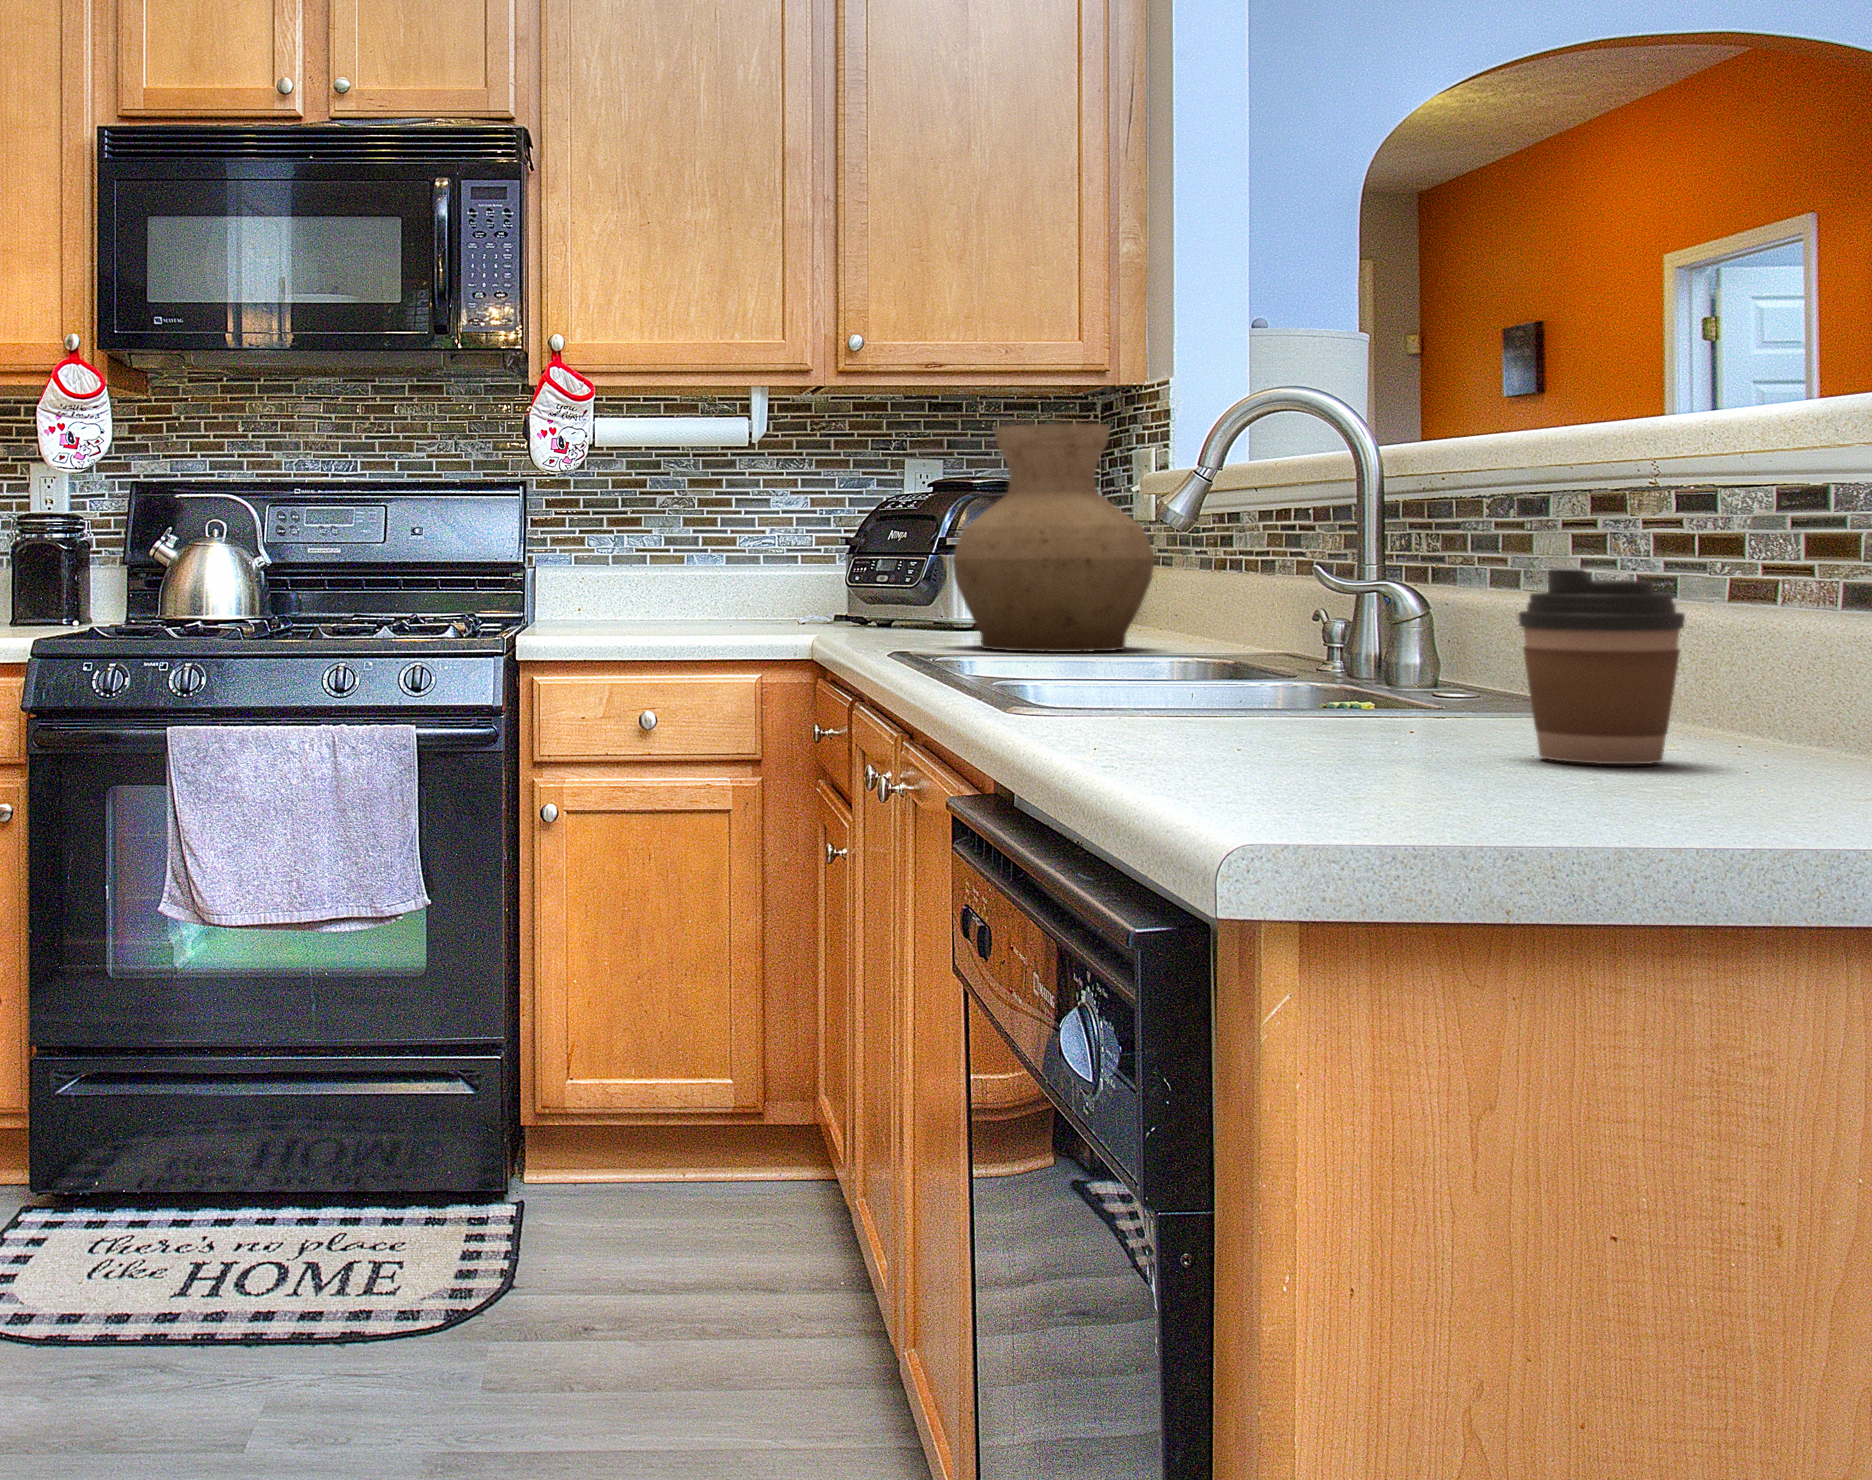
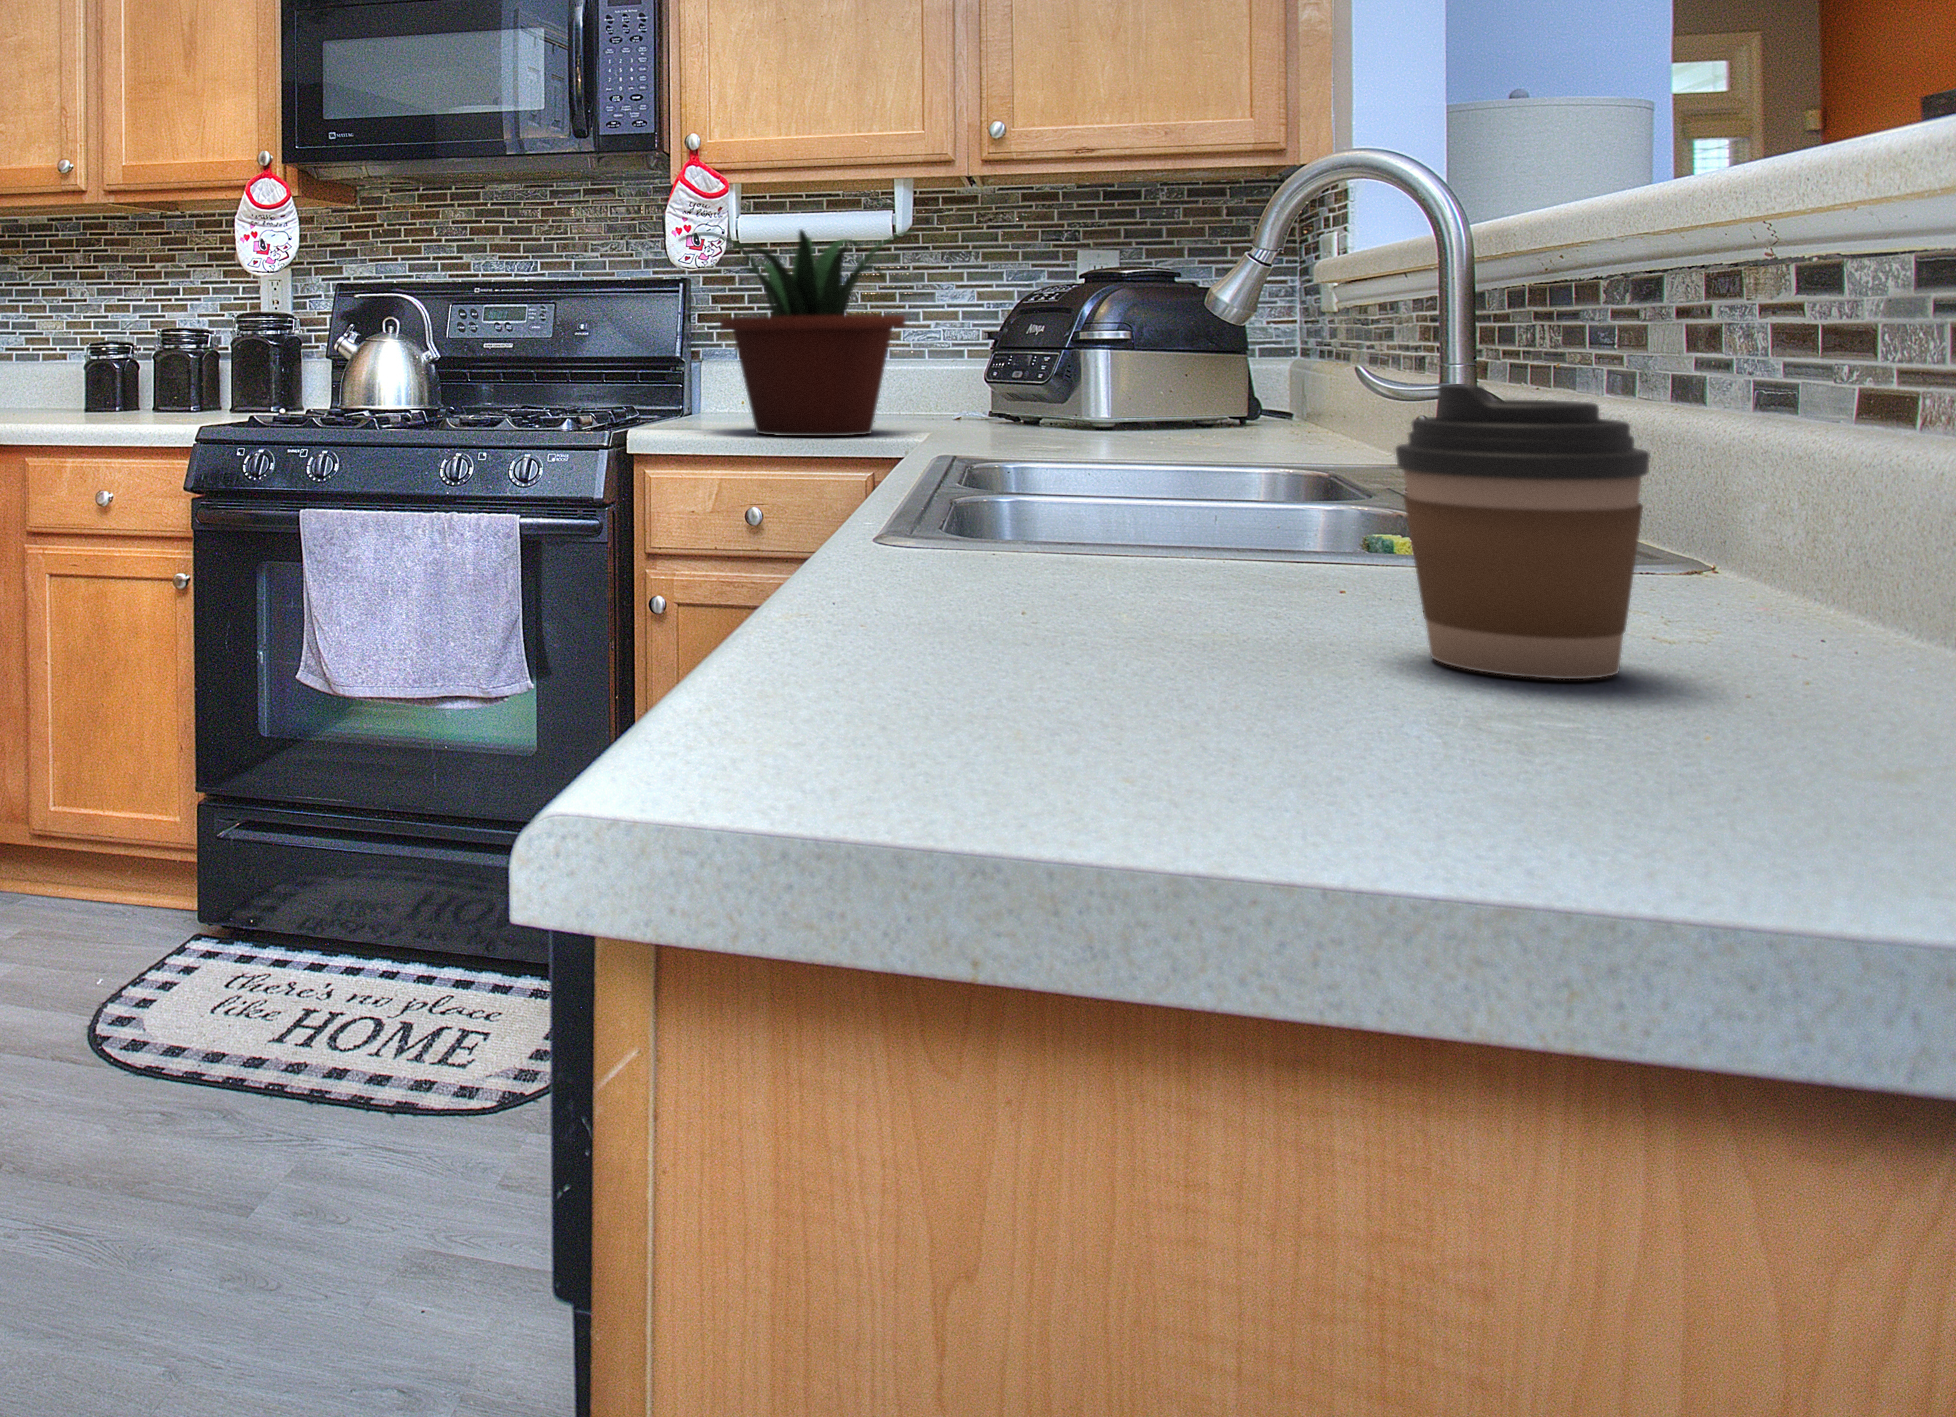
vase: present [952,423,1155,652] -> none [1063,207,1289,450]
potted plant: none [564,435,793,645] -> present [680,230,914,436]

